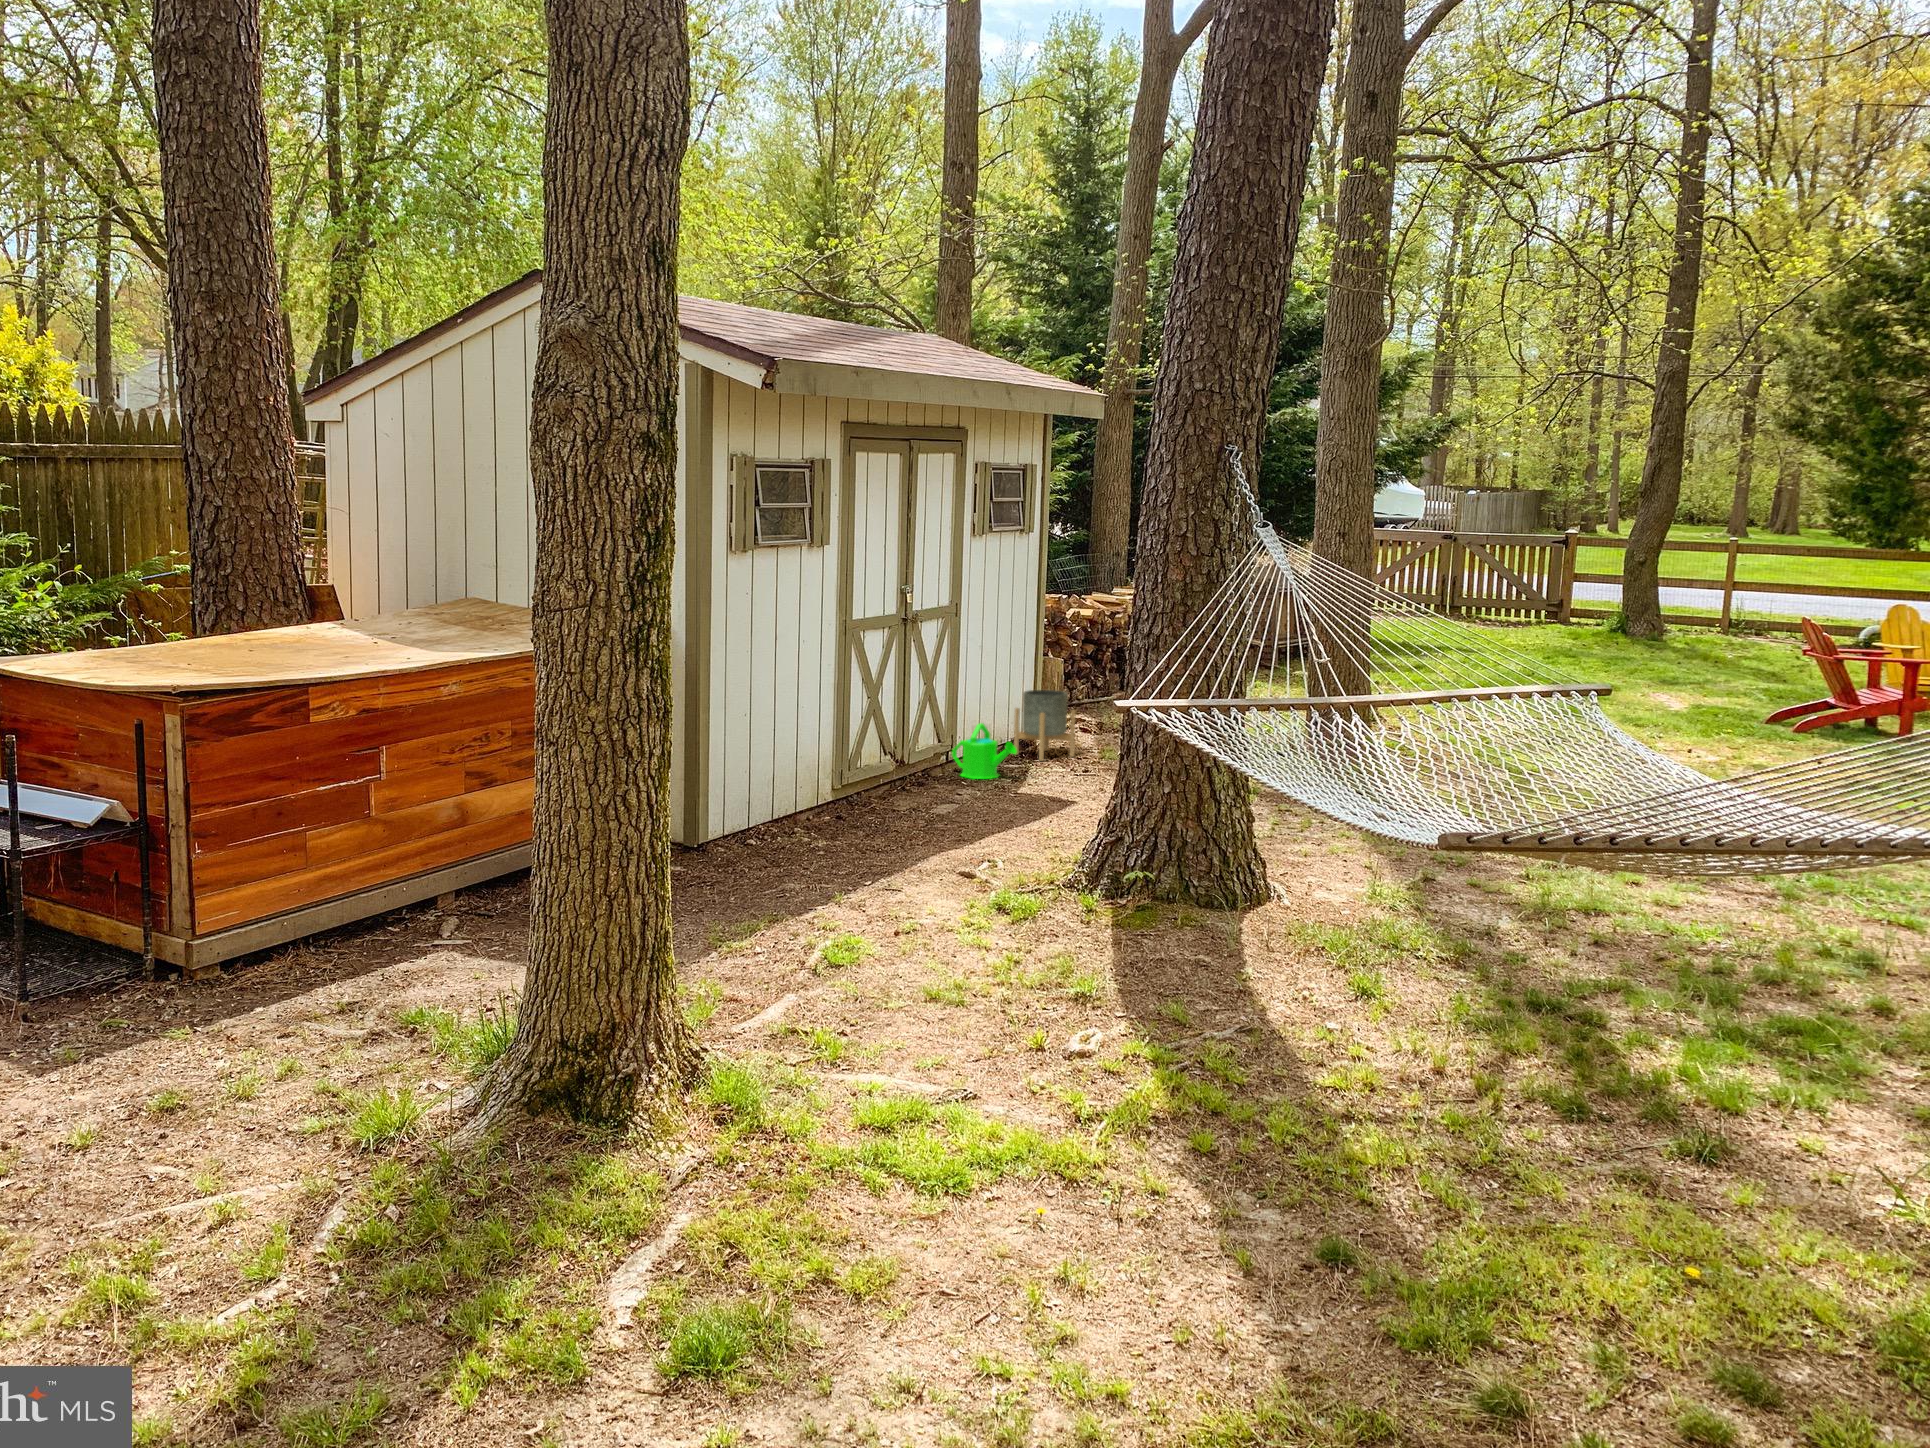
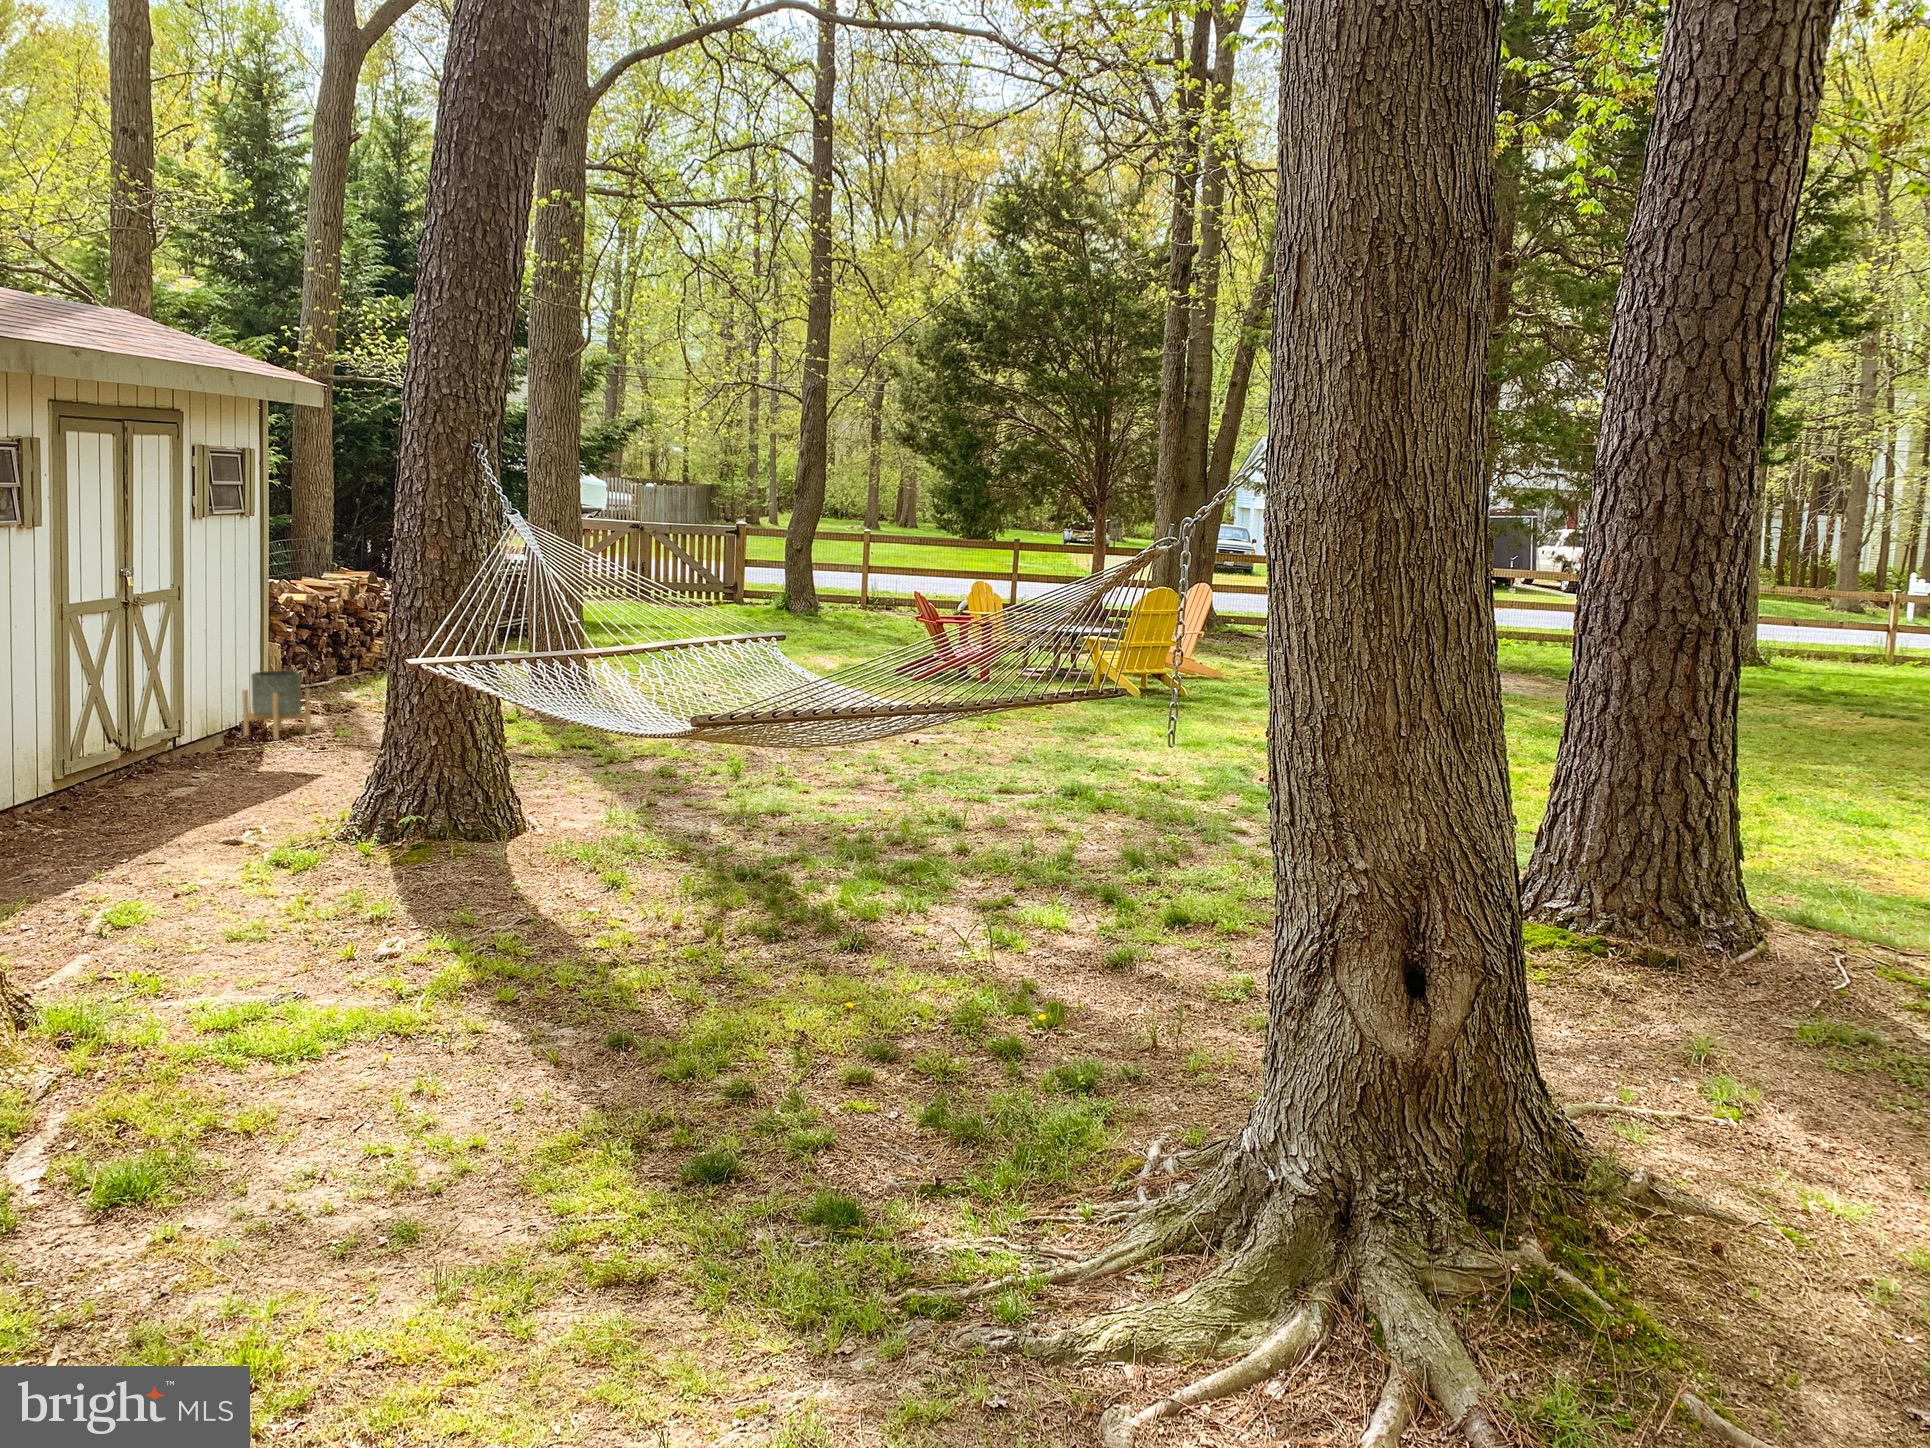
watering can: present [952,723,1017,779] -> none [177,705,254,761]

